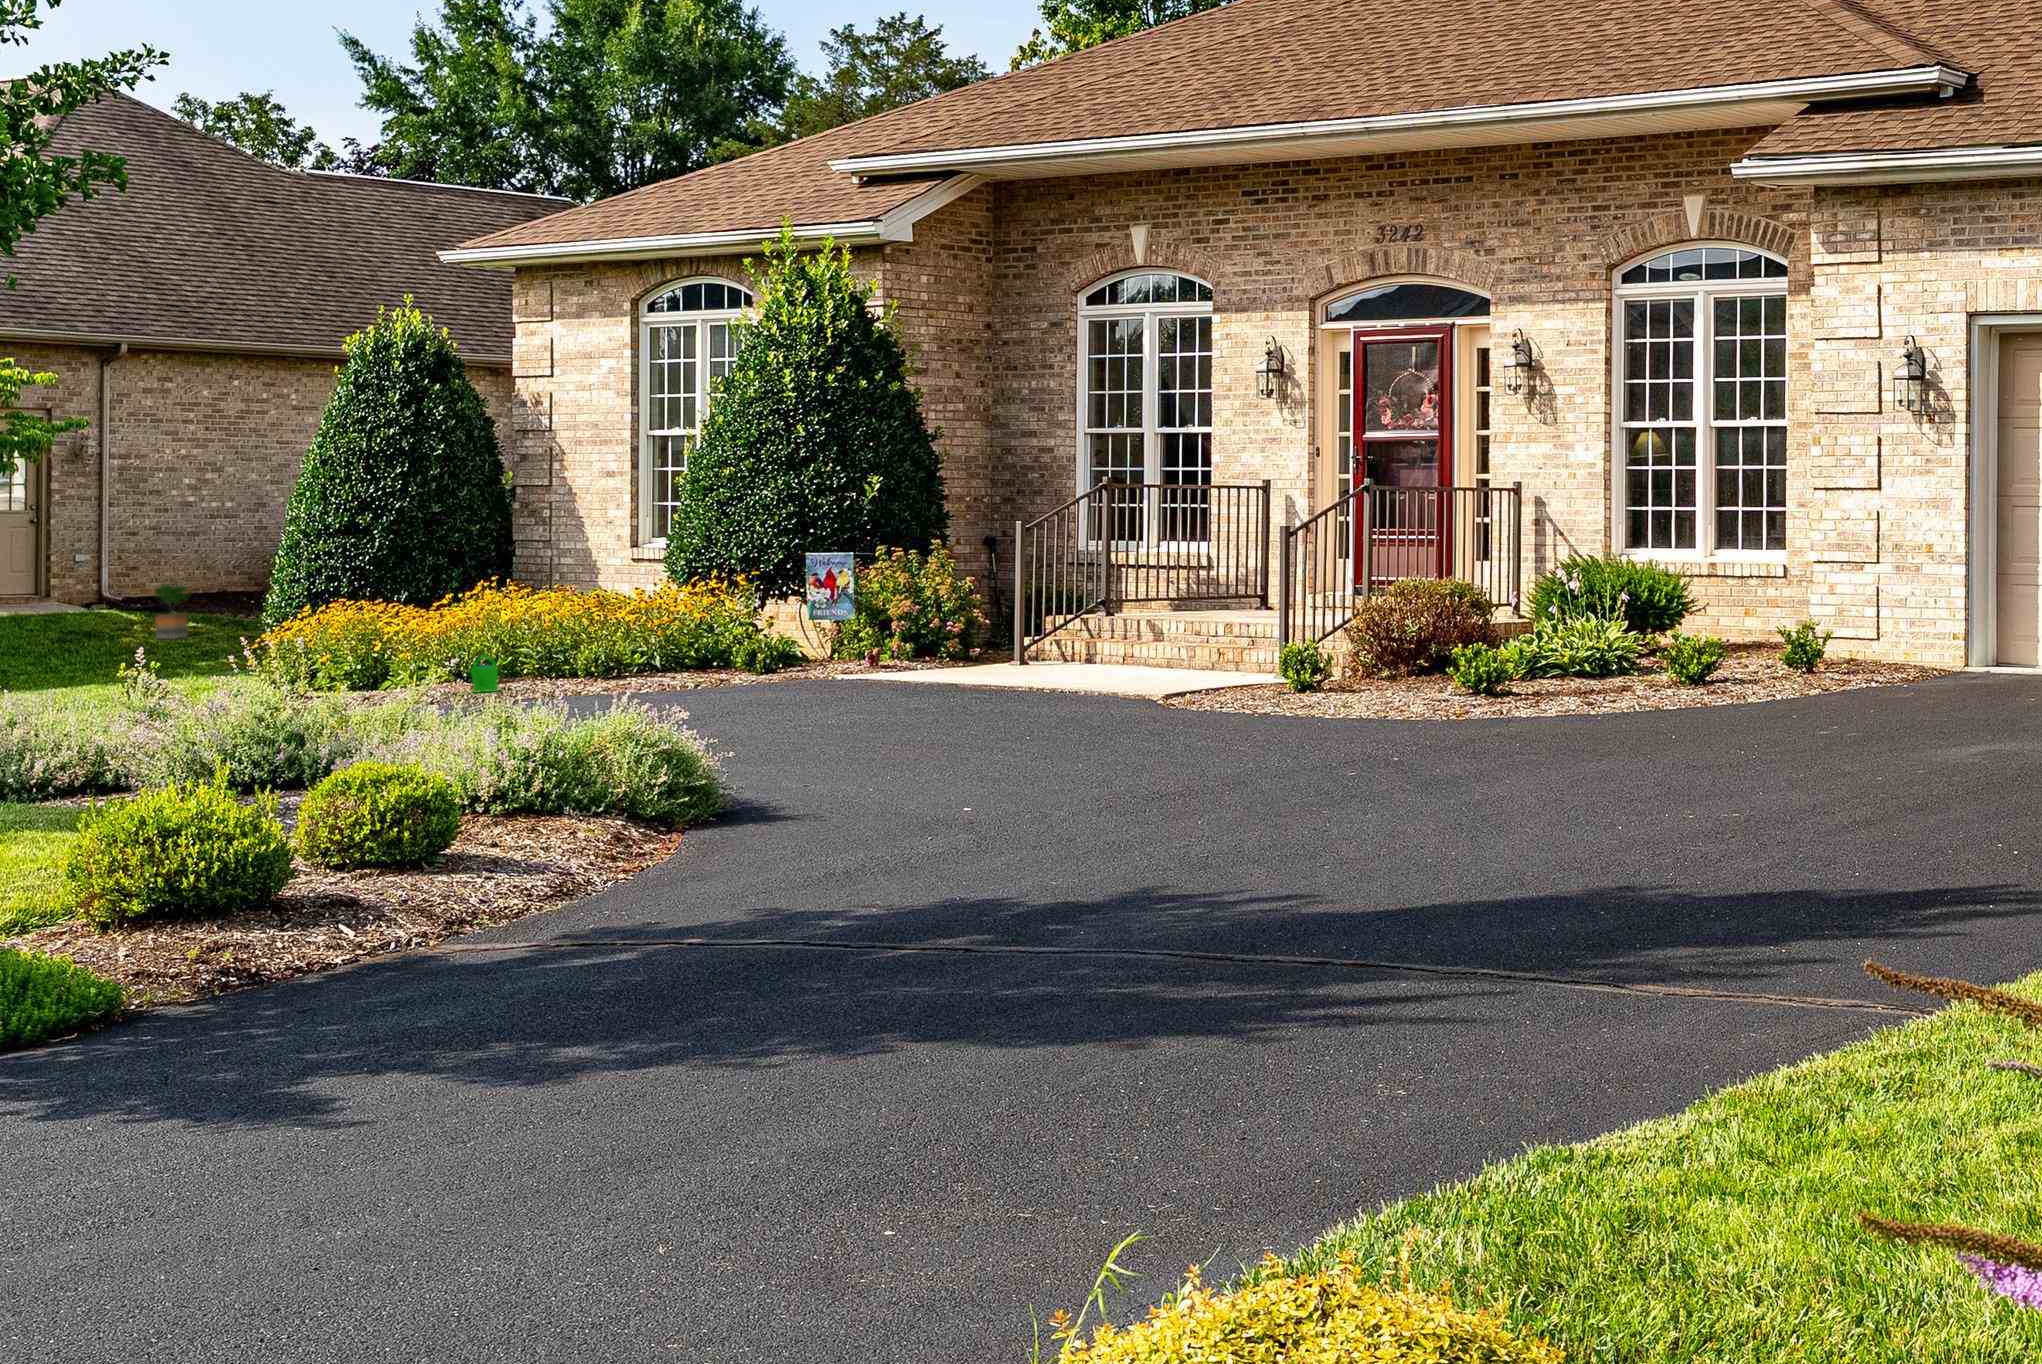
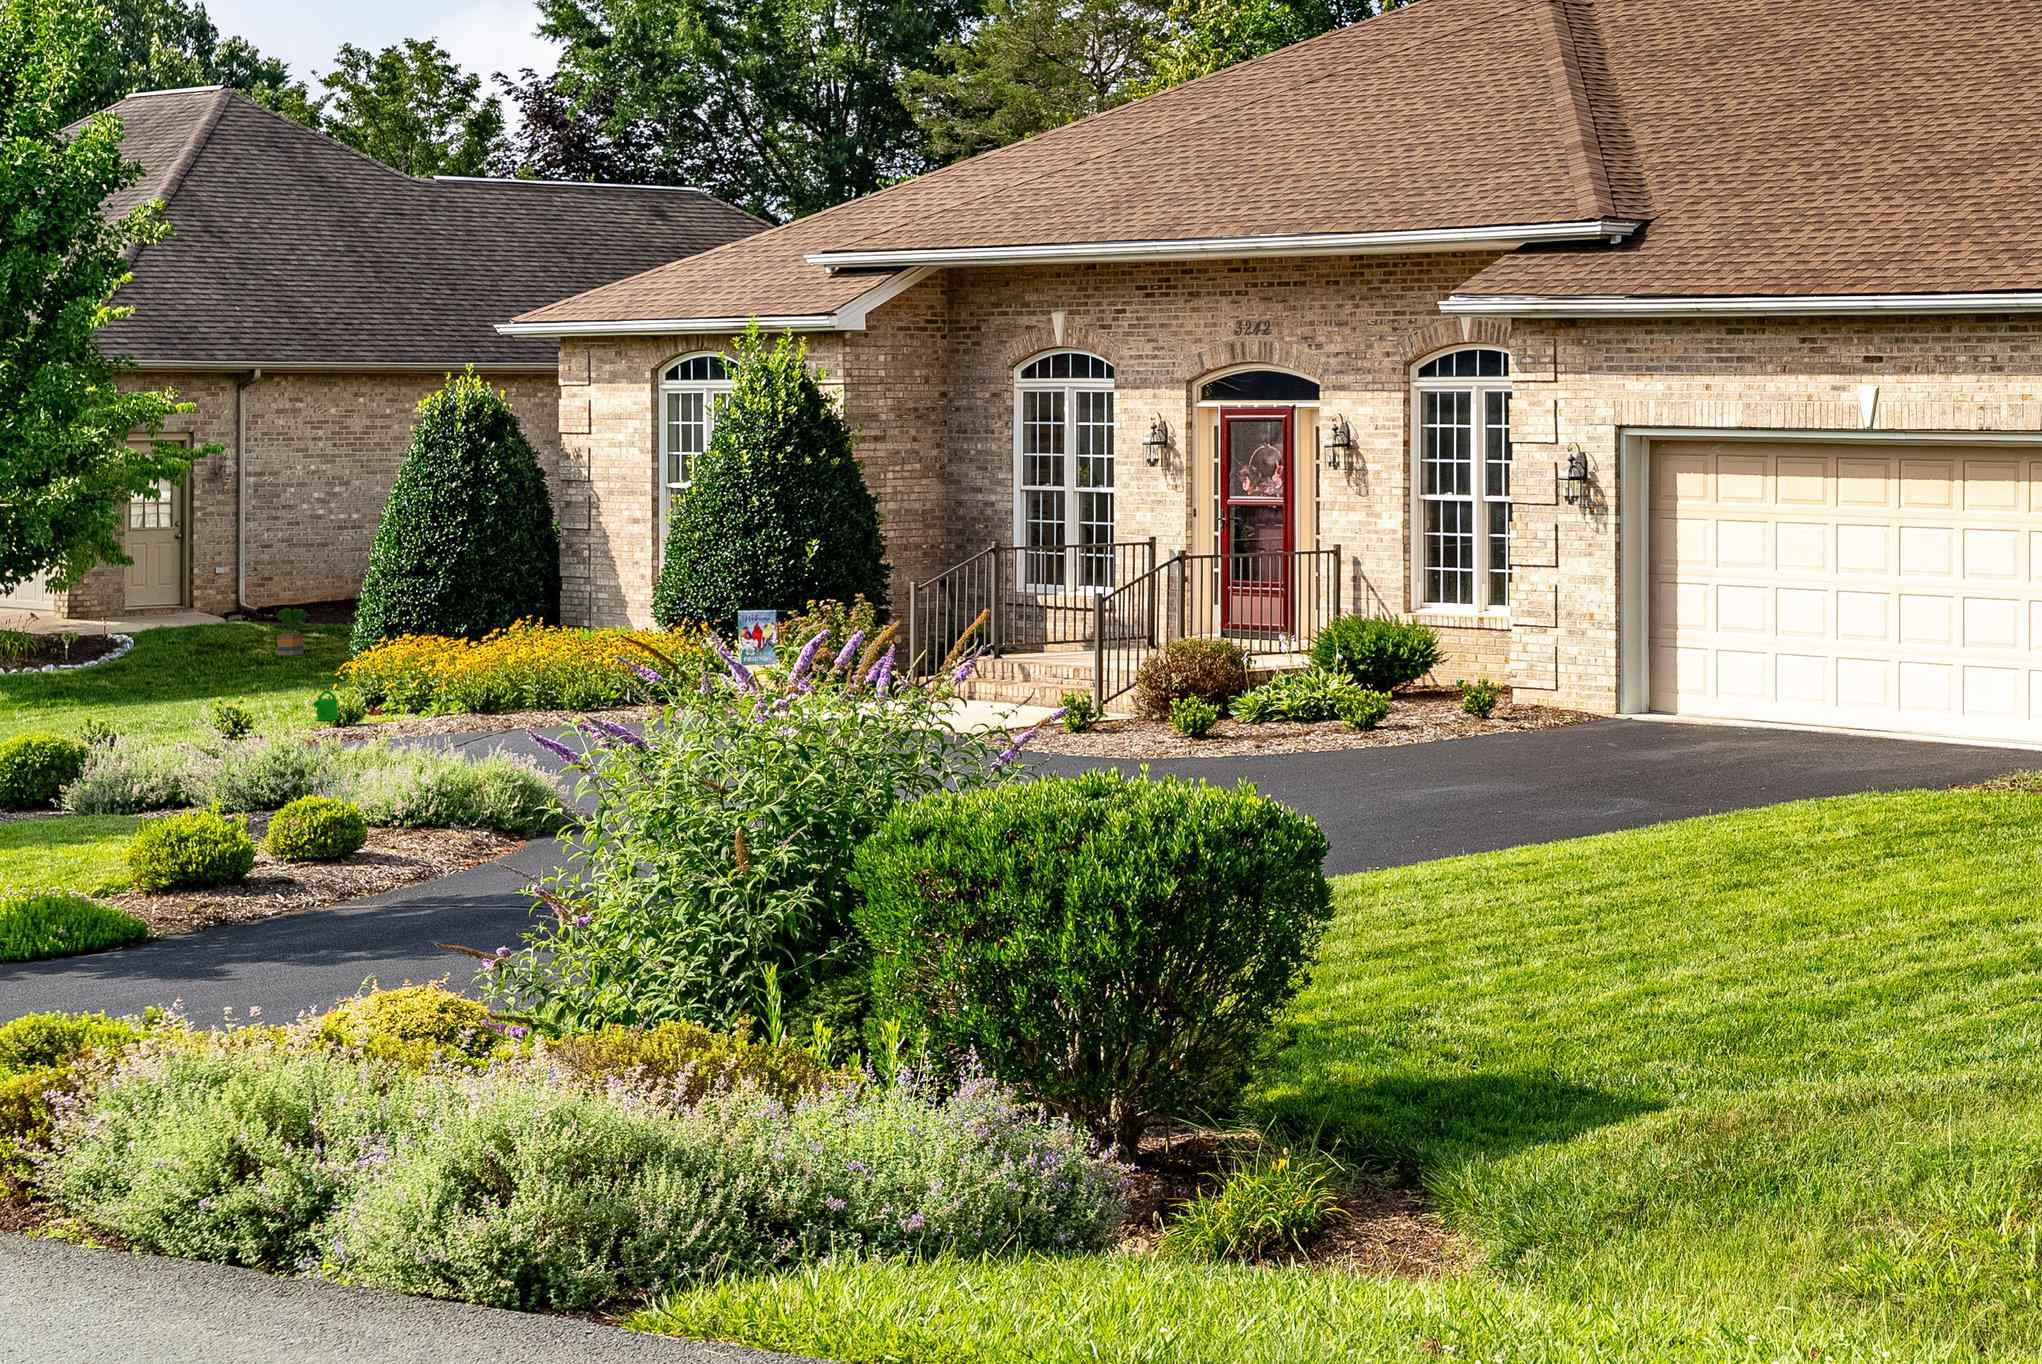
watering can: present [471,655,498,693] -> present [313,690,339,720]

